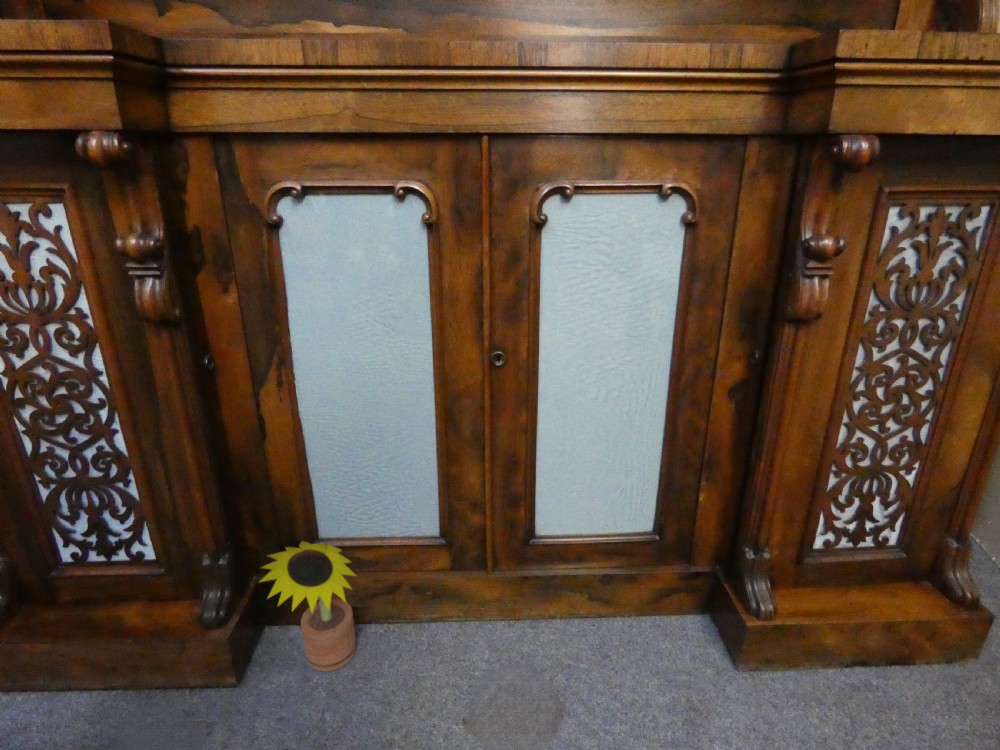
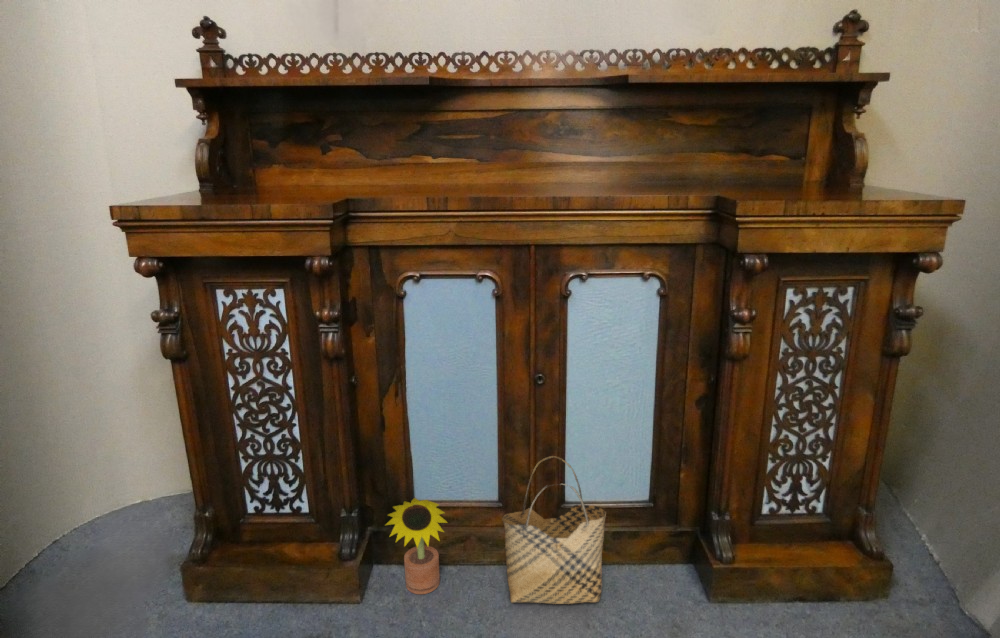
woven basket: none [441,471,595,685] -> present [502,456,606,604]

